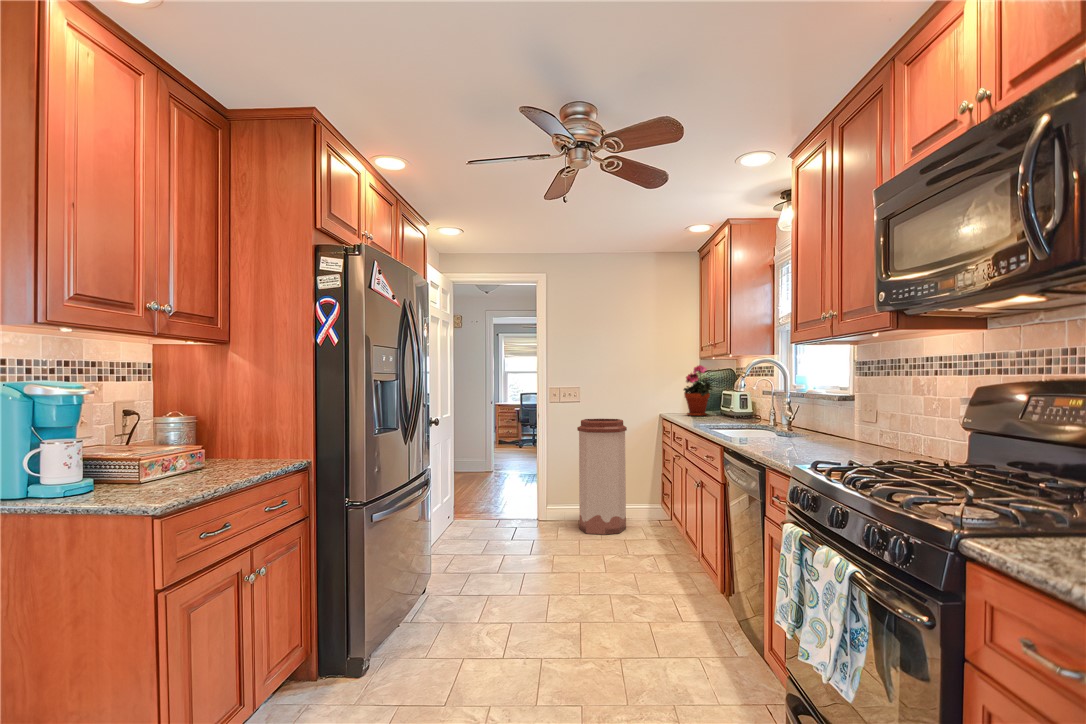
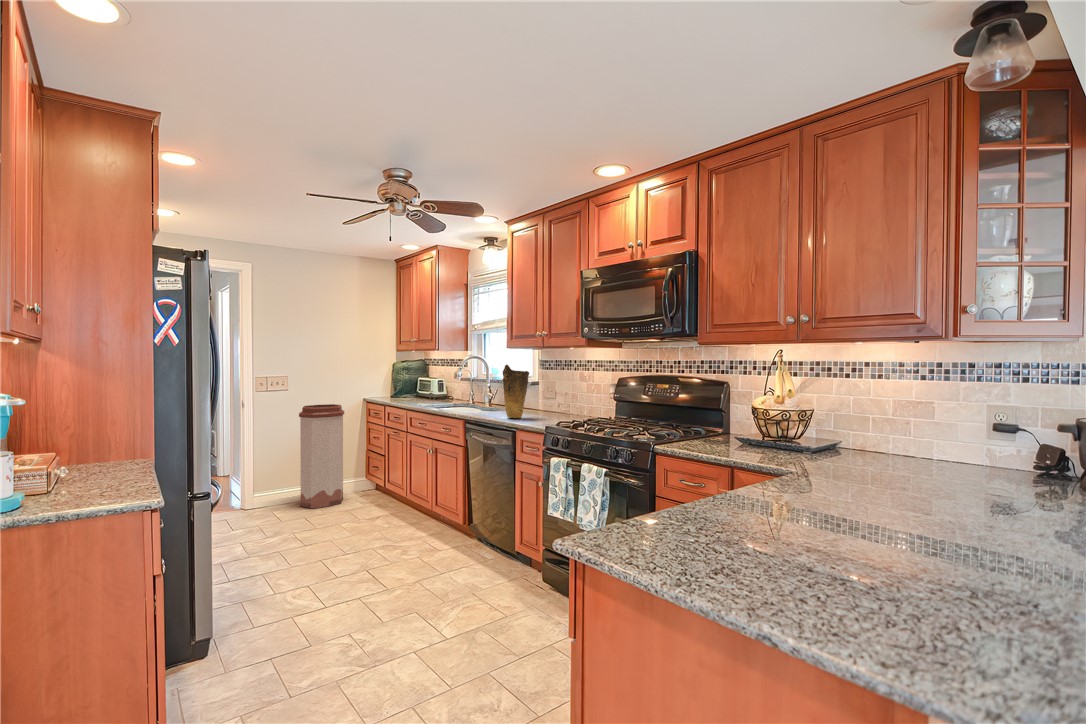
potted plant: present [684,365,712,416] -> none [389,357,414,399]
vase: none [754,365,805,450] -> present [503,365,529,418]

